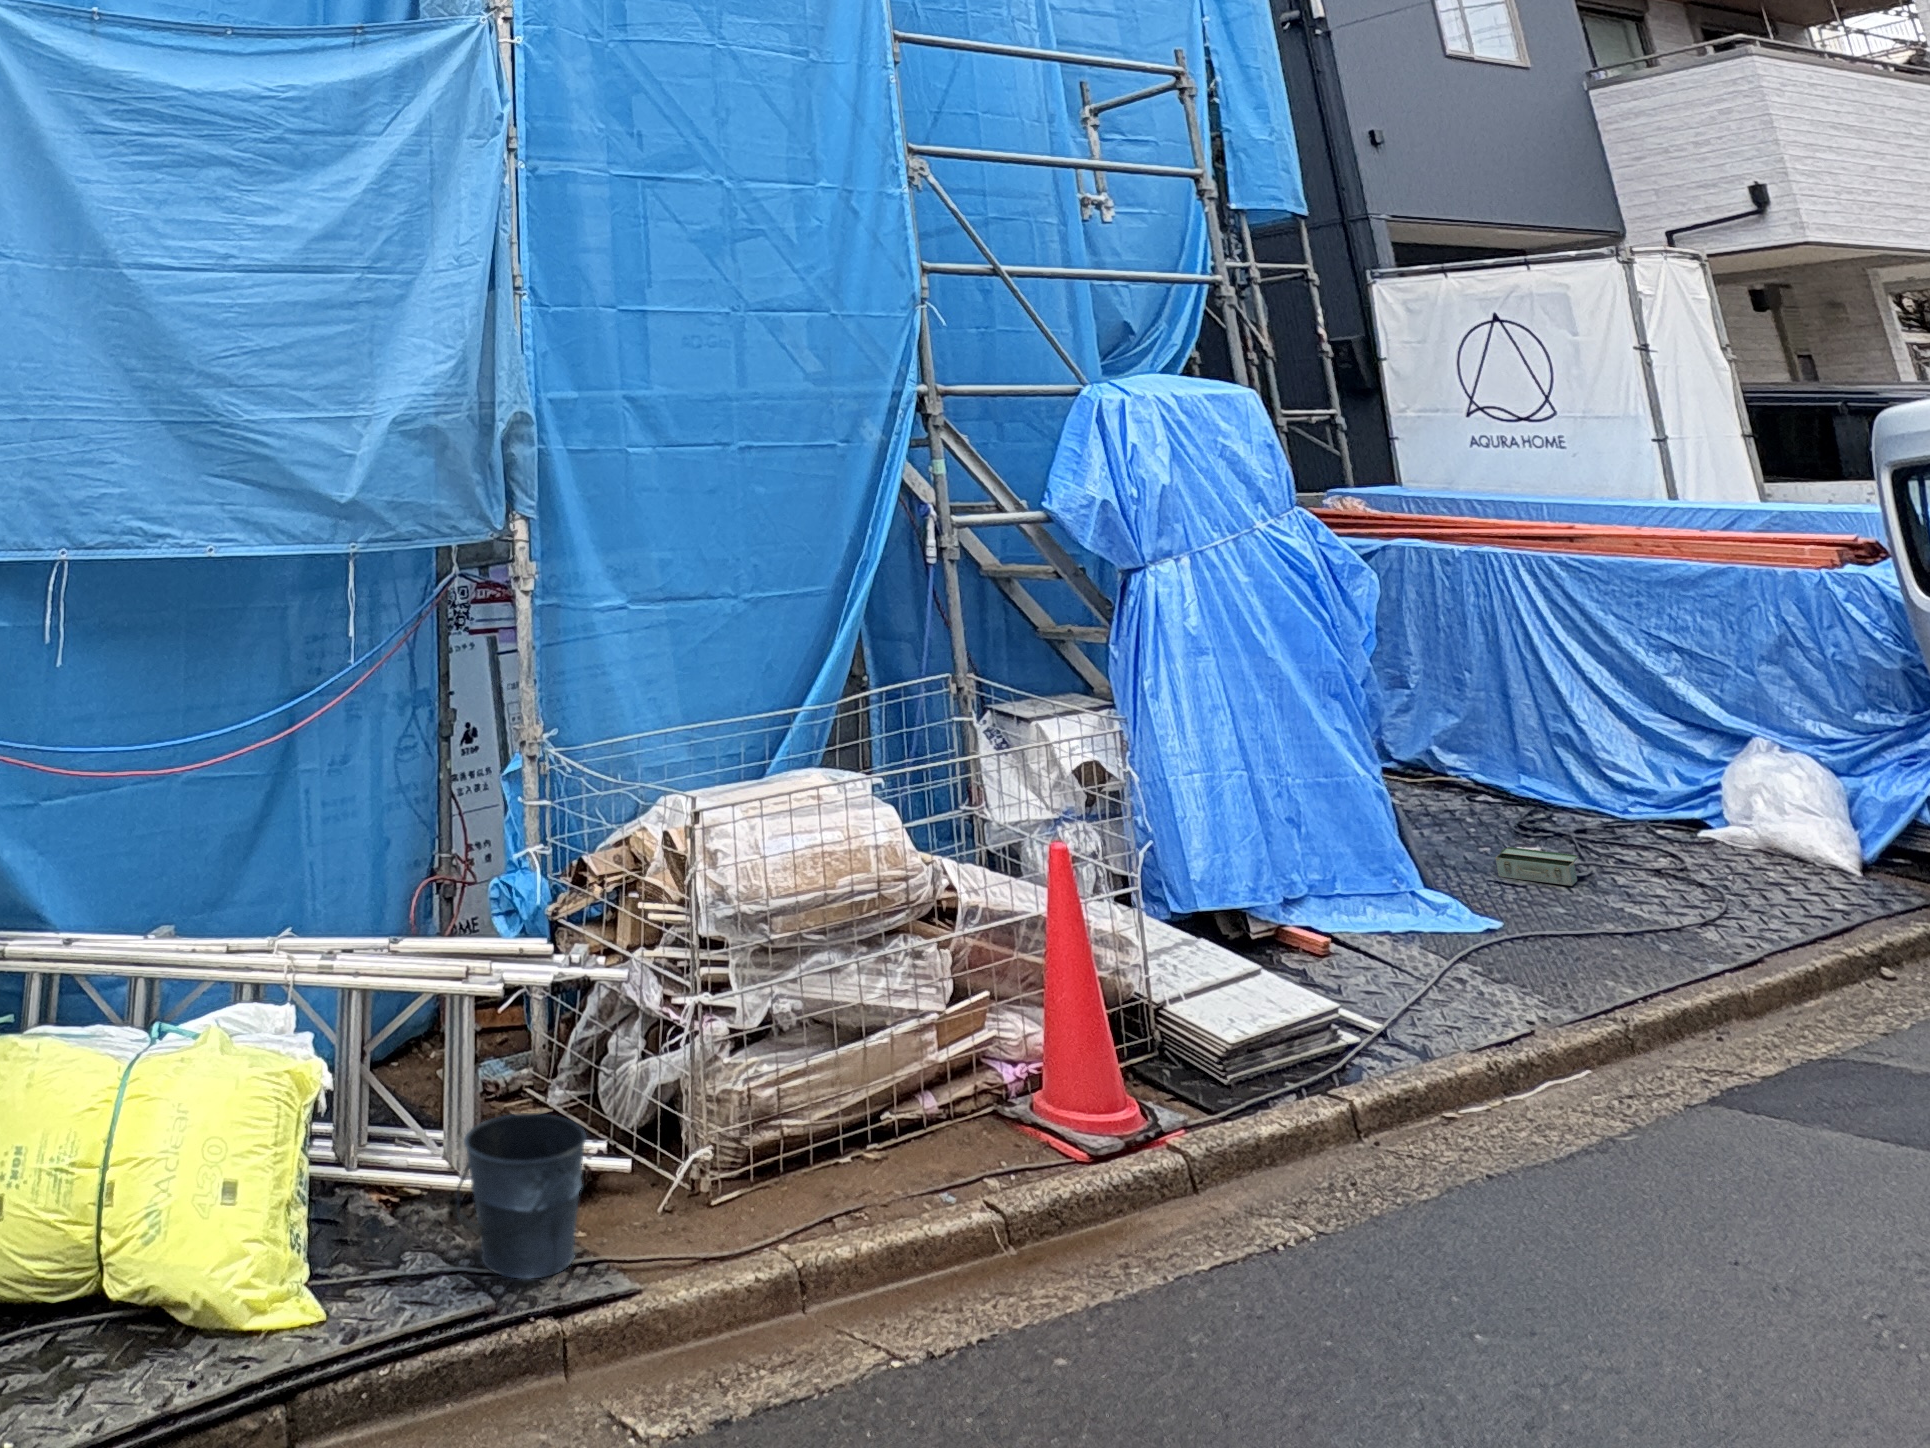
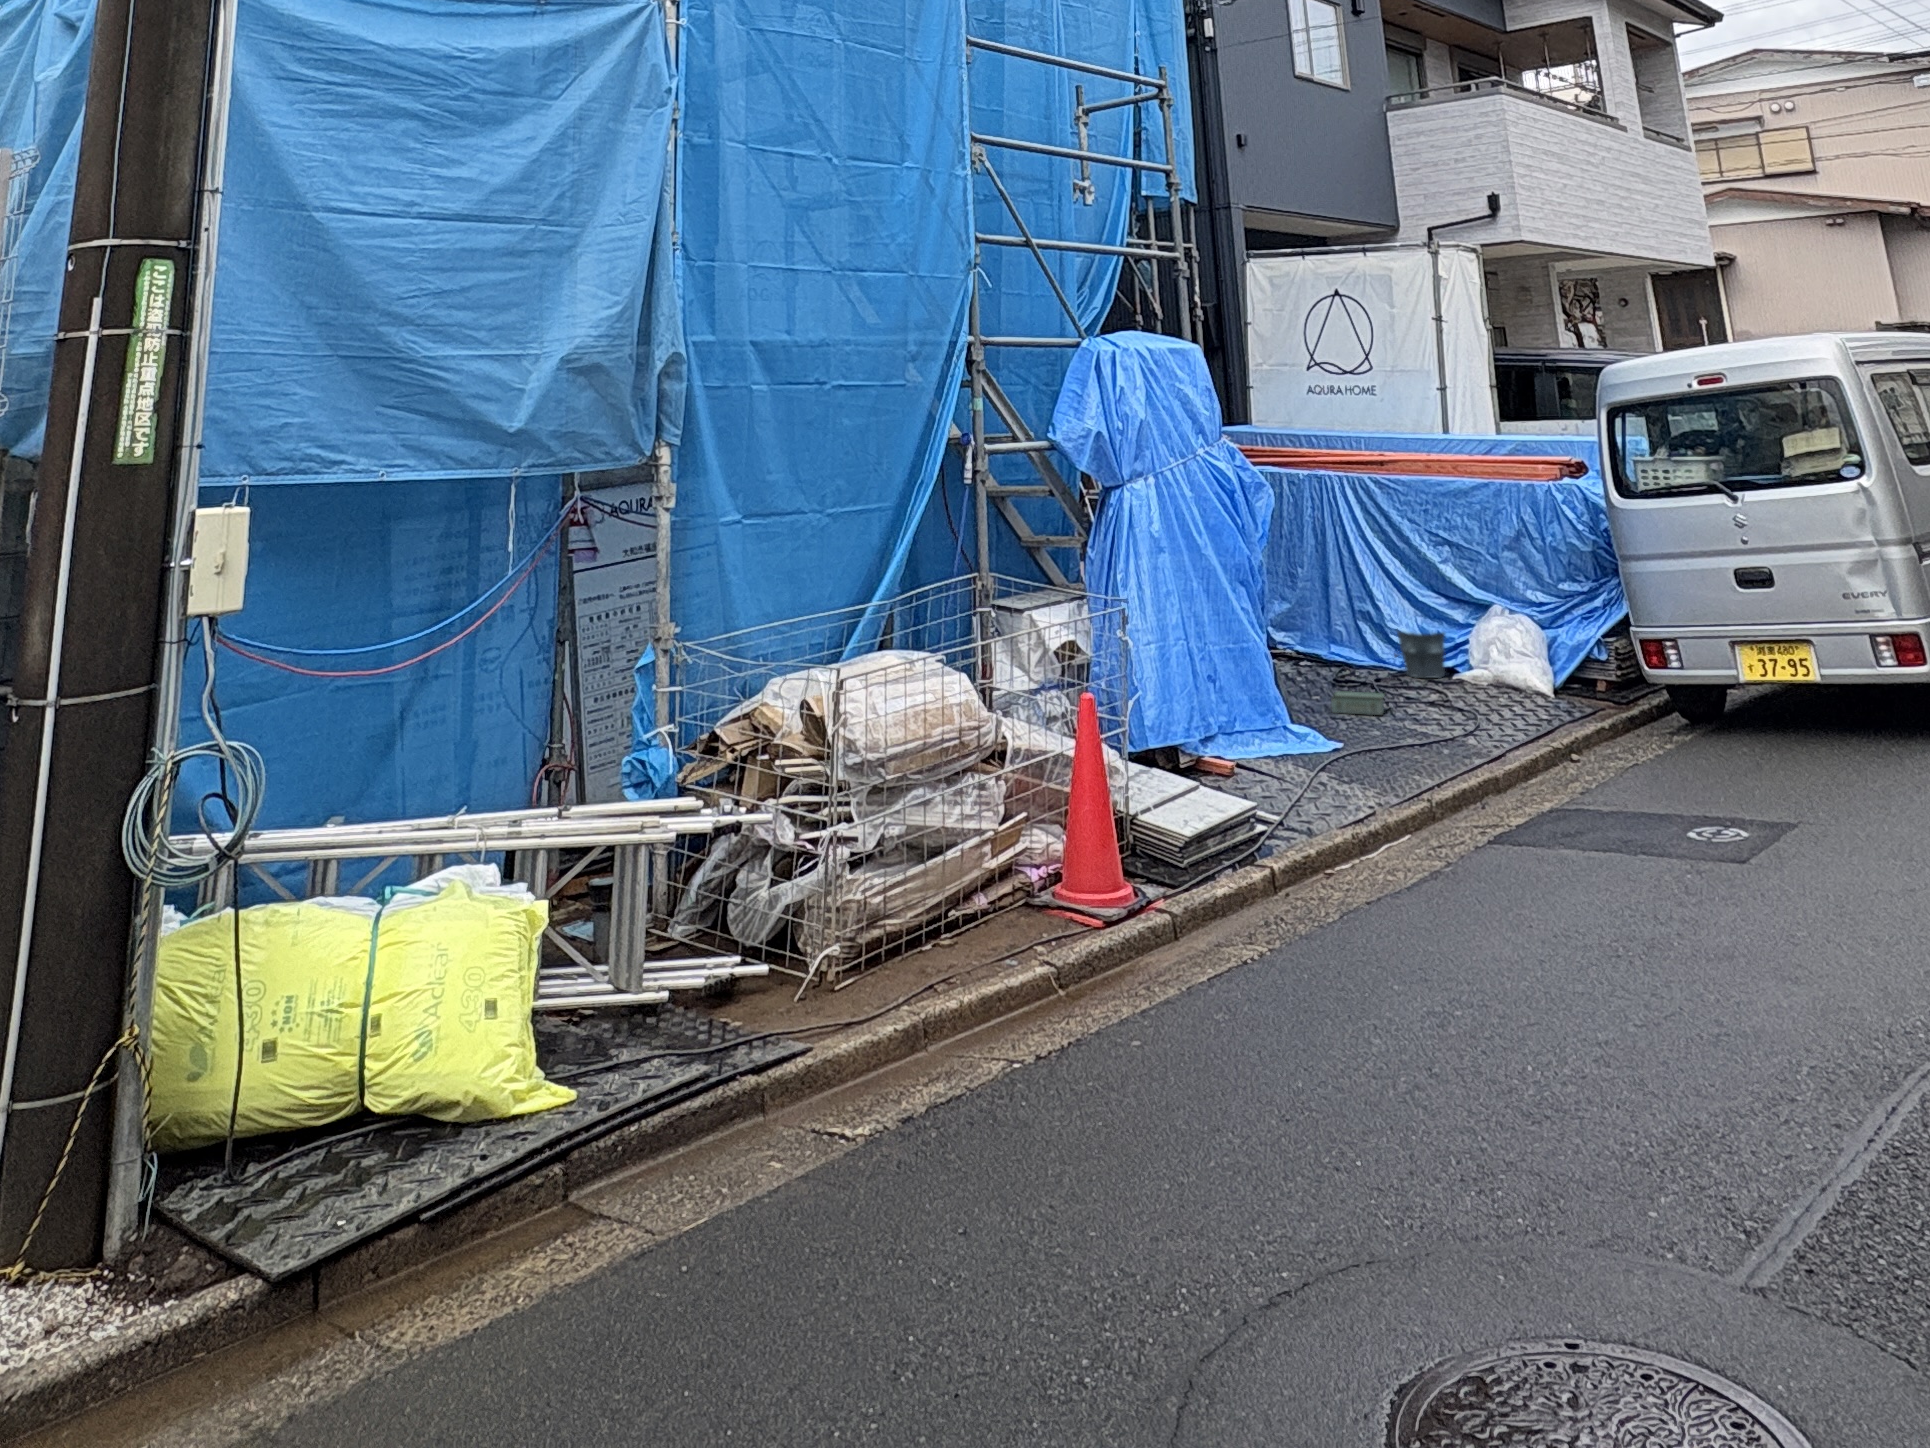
bucket: present [457,1113,586,1279] -> present [1395,631,1446,678]

